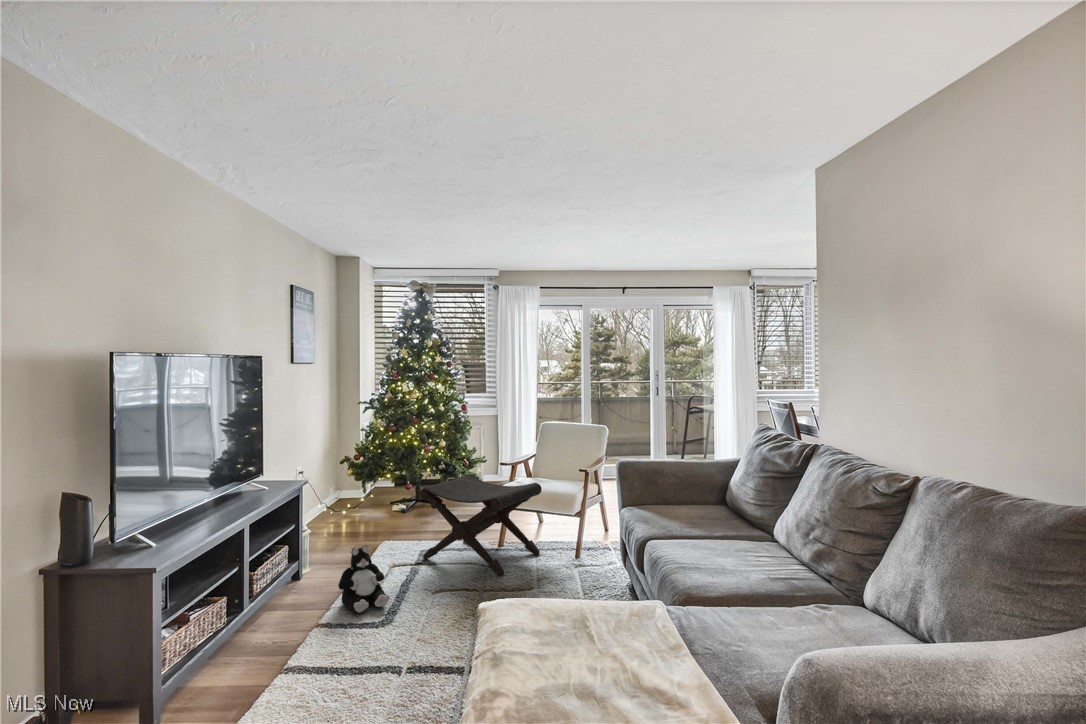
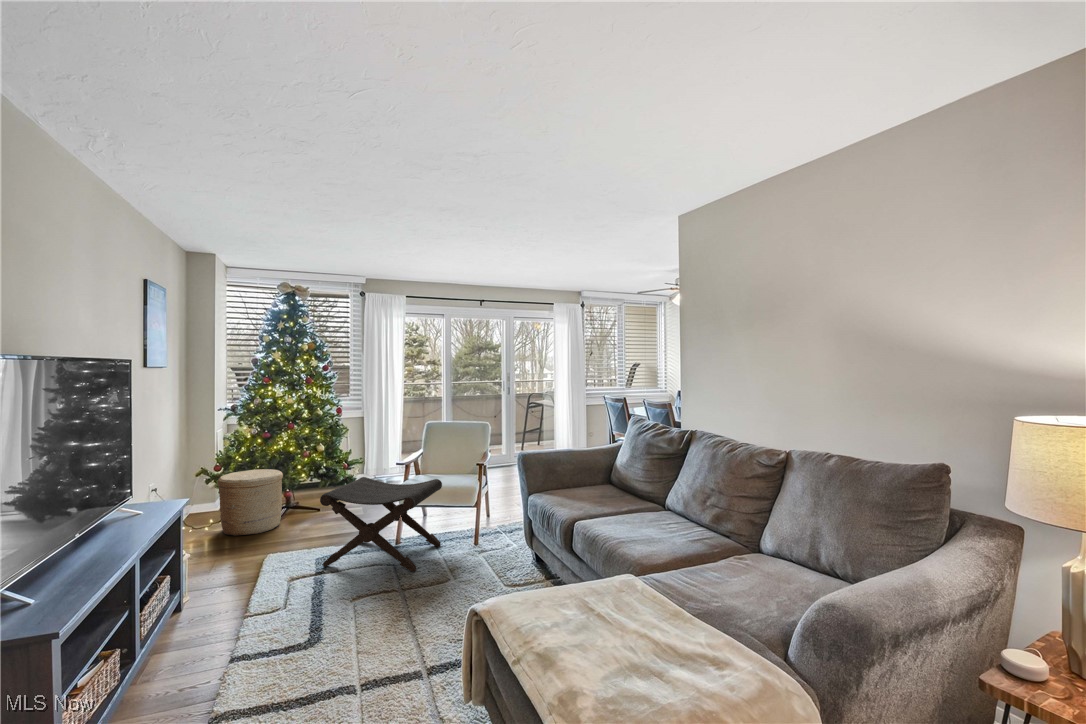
woven basket: none [352,461,408,522] -> present [218,469,283,536]
plush toy: present [338,545,390,613] -> none [247,562,310,636]

